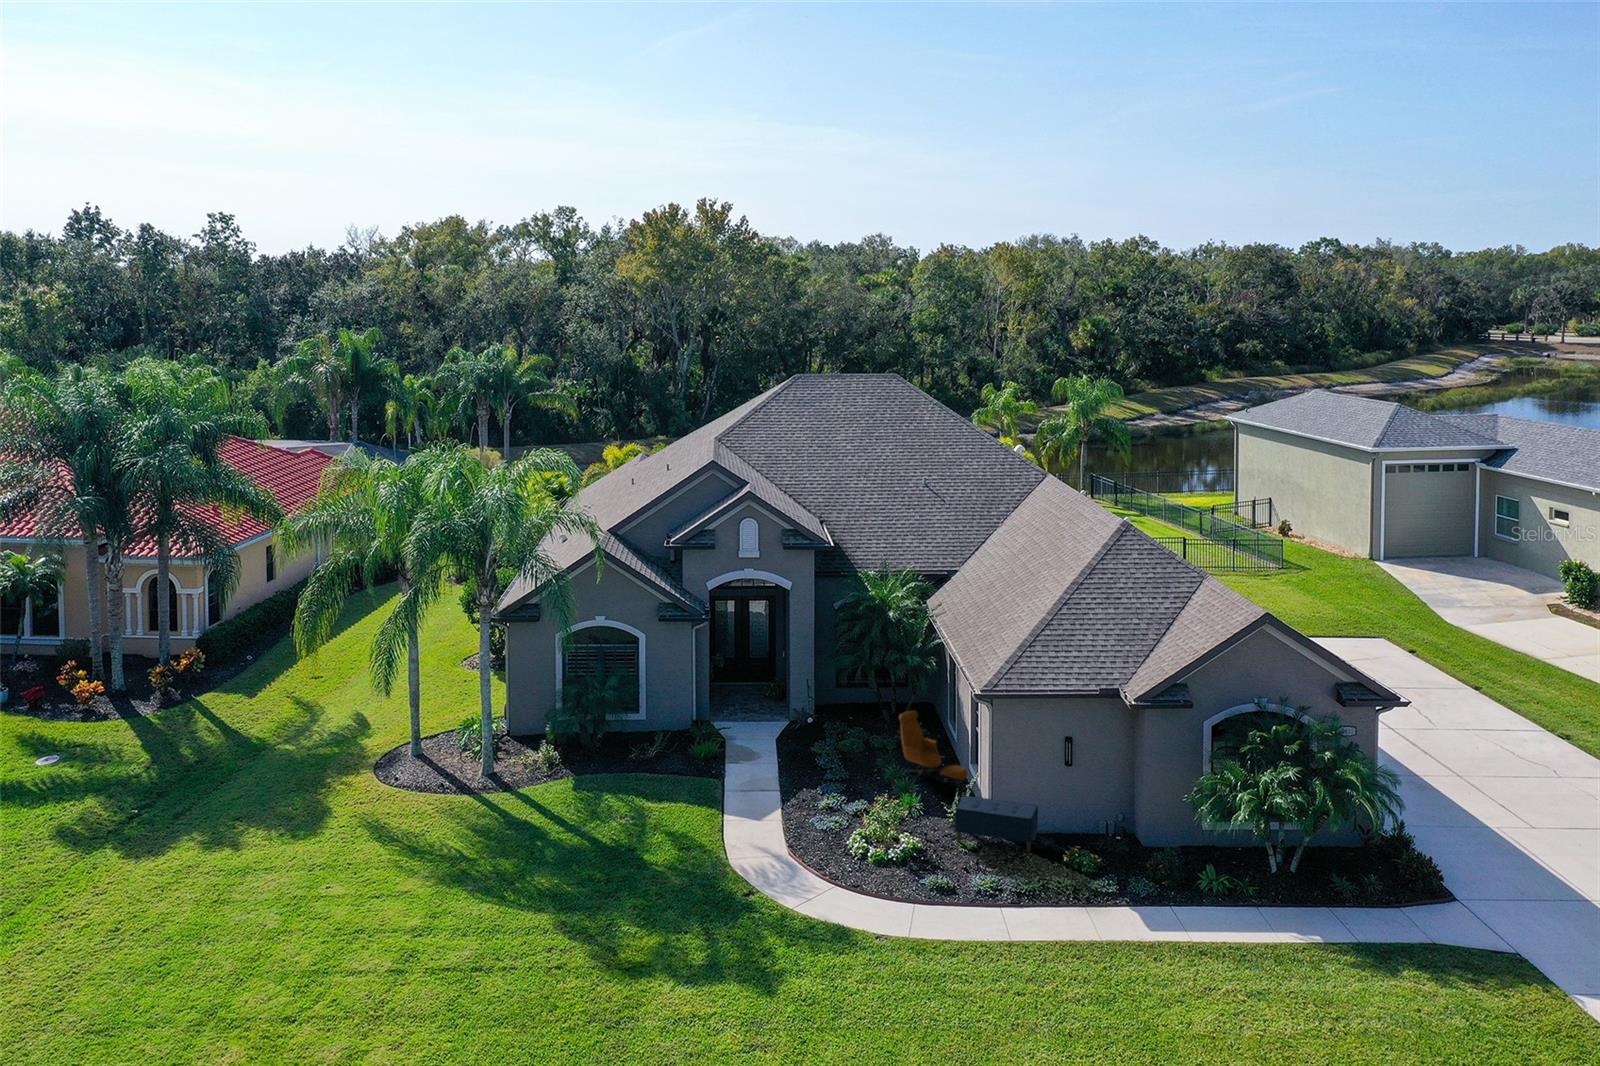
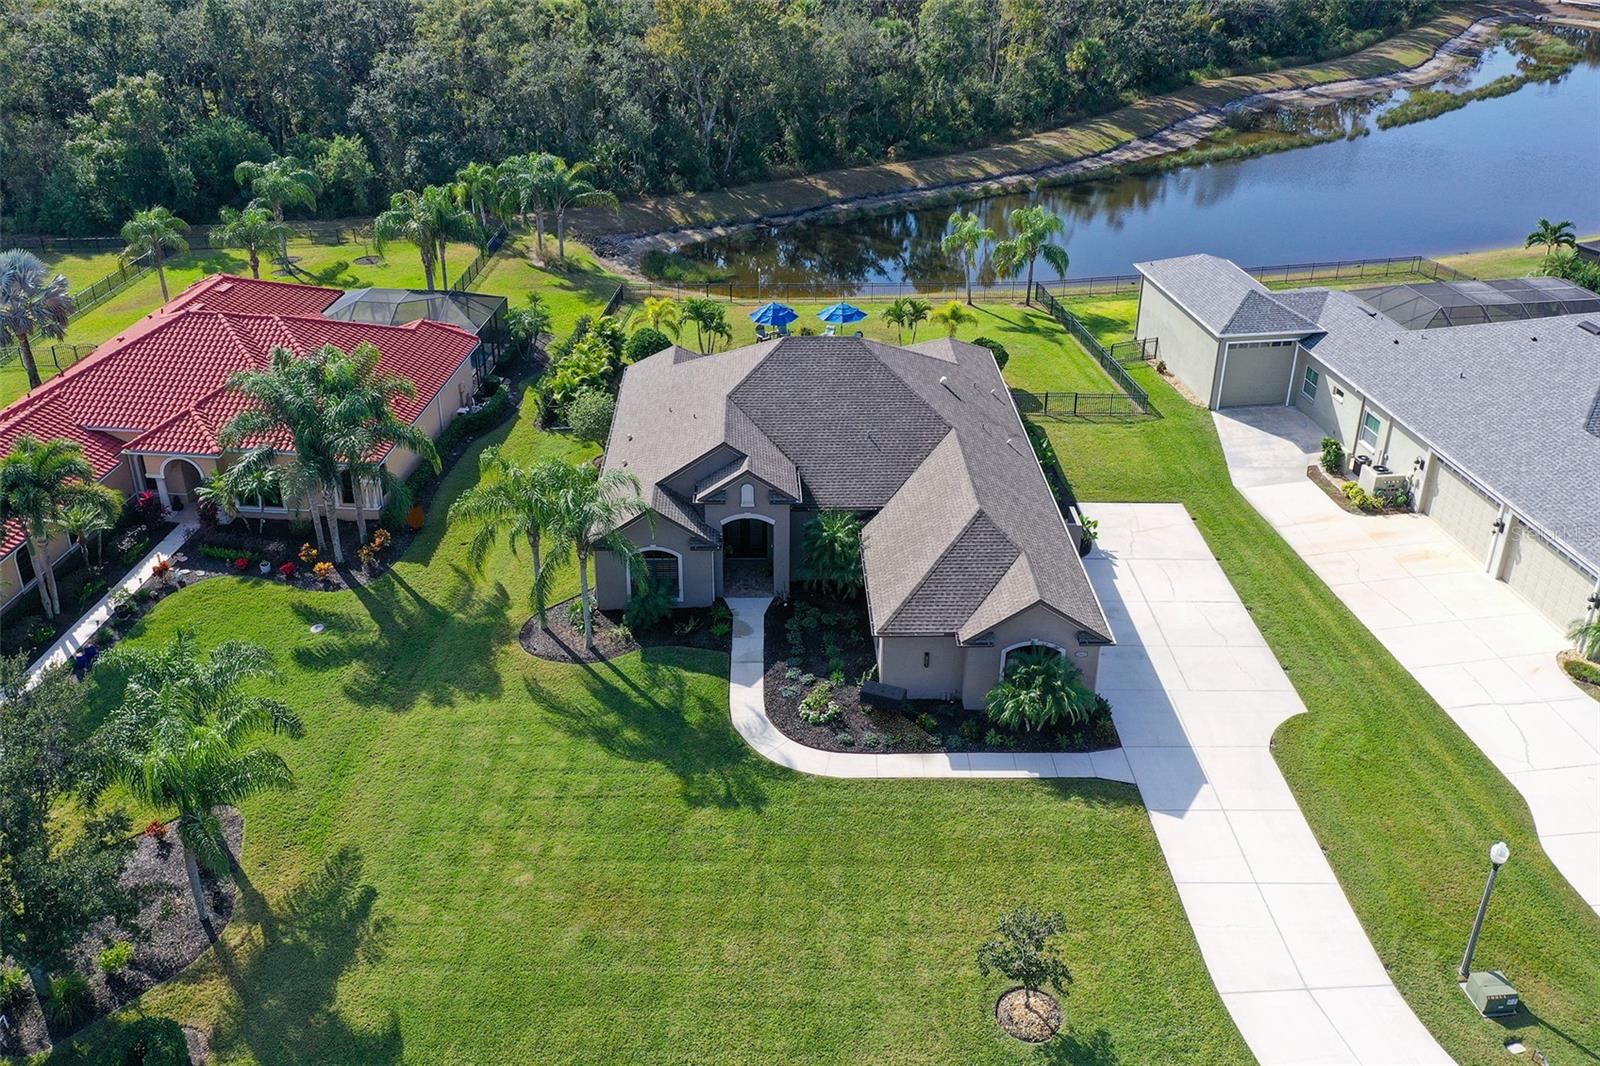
lounge chair: present [899,711,968,787] -> present [405,506,424,533]

